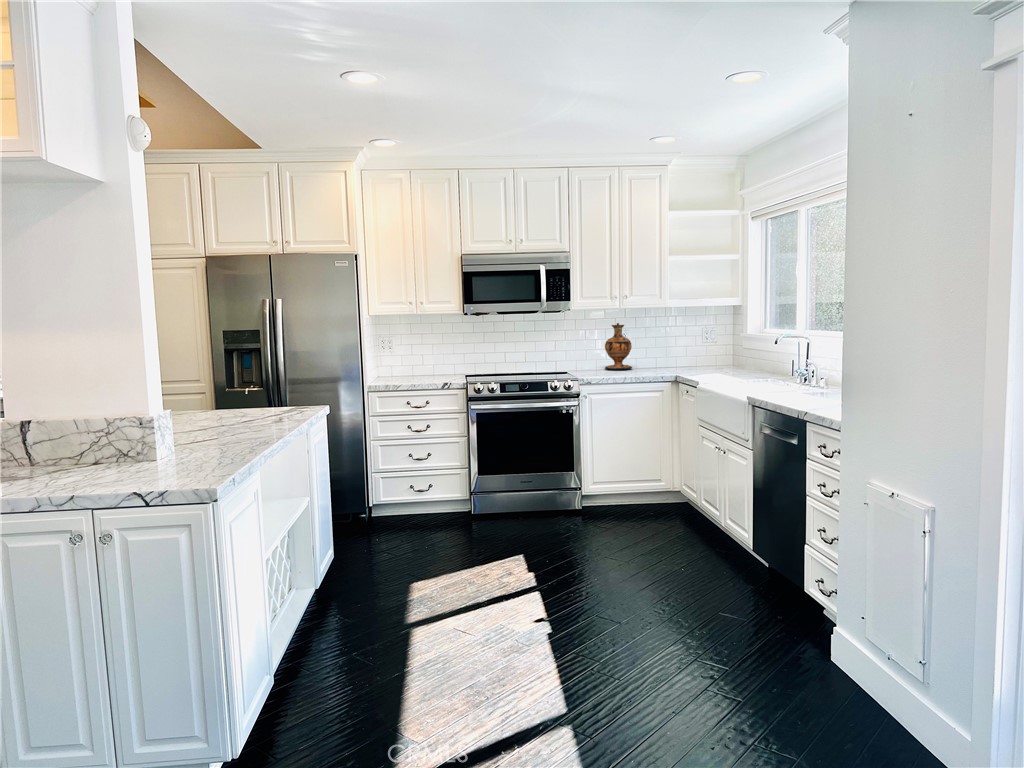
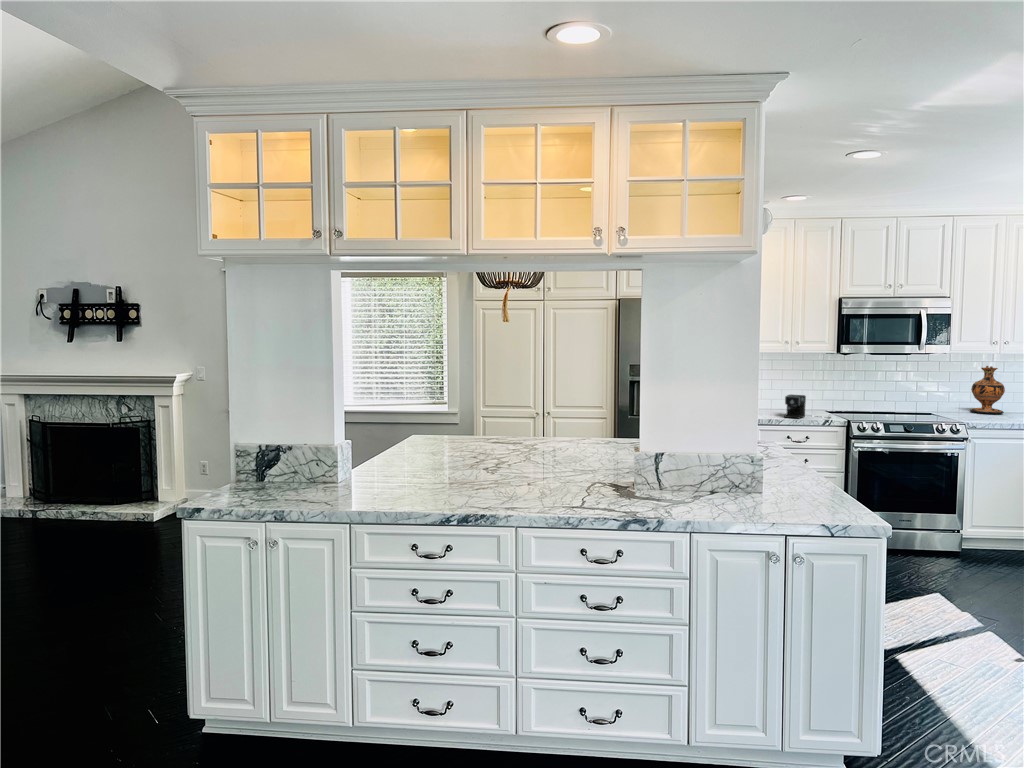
coffee maker: none [403,359,451,383] -> present [784,395,831,419]

